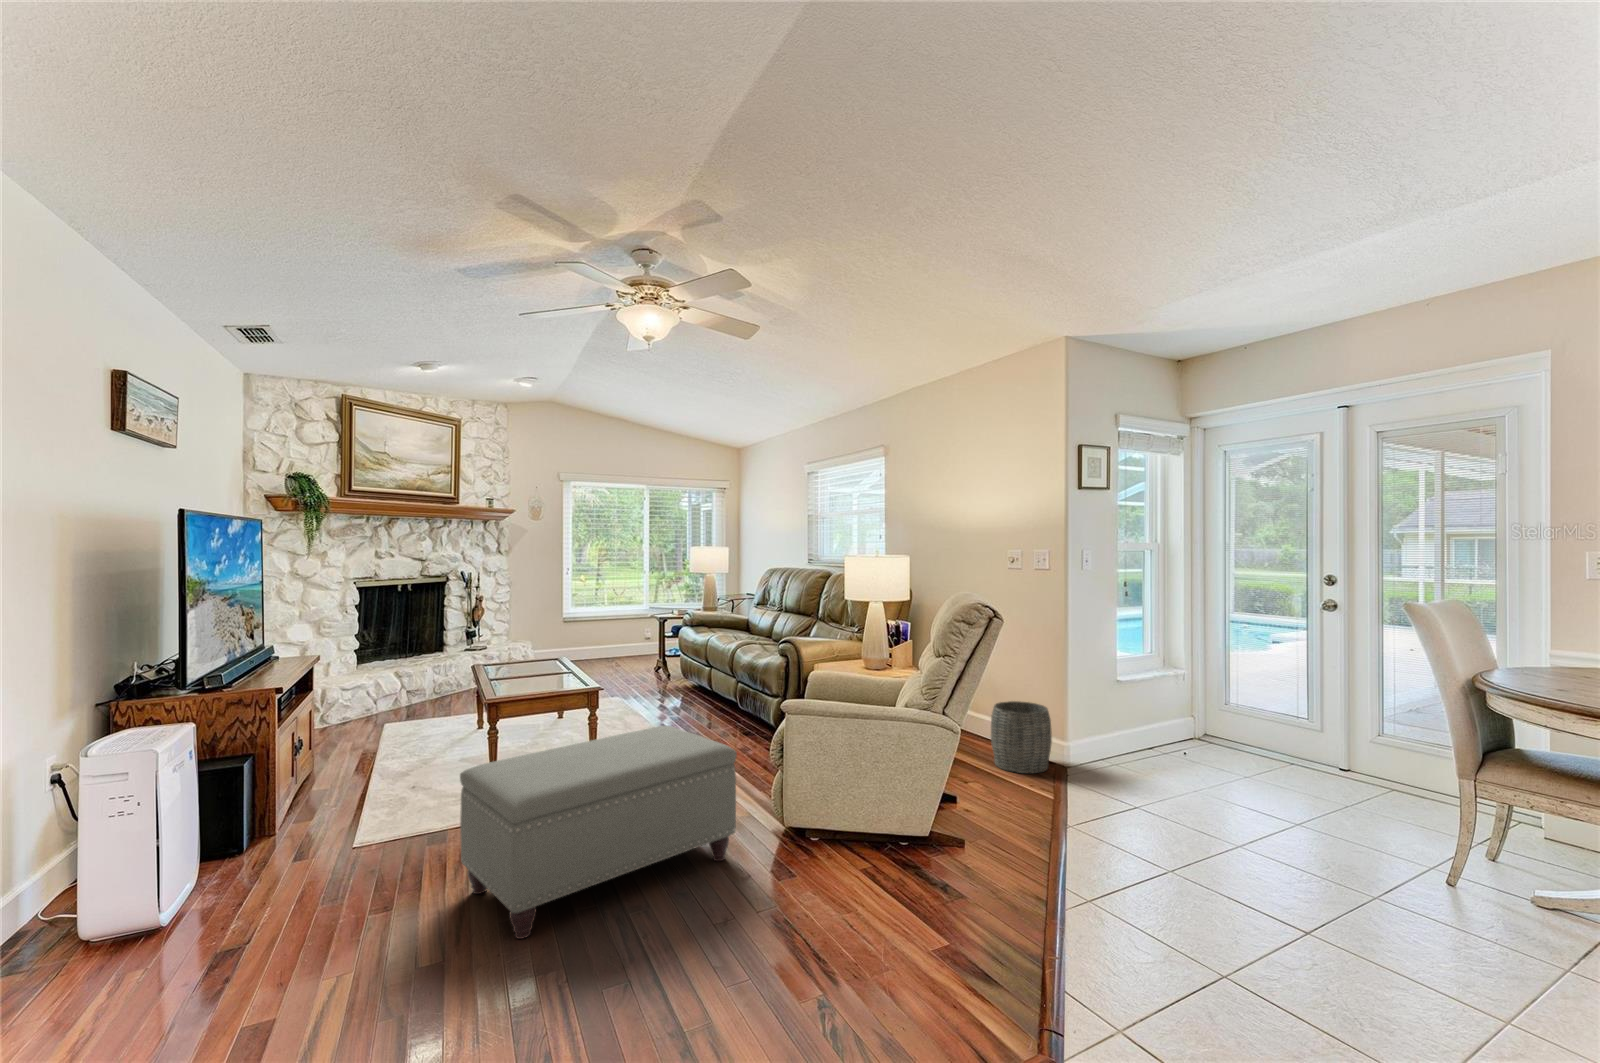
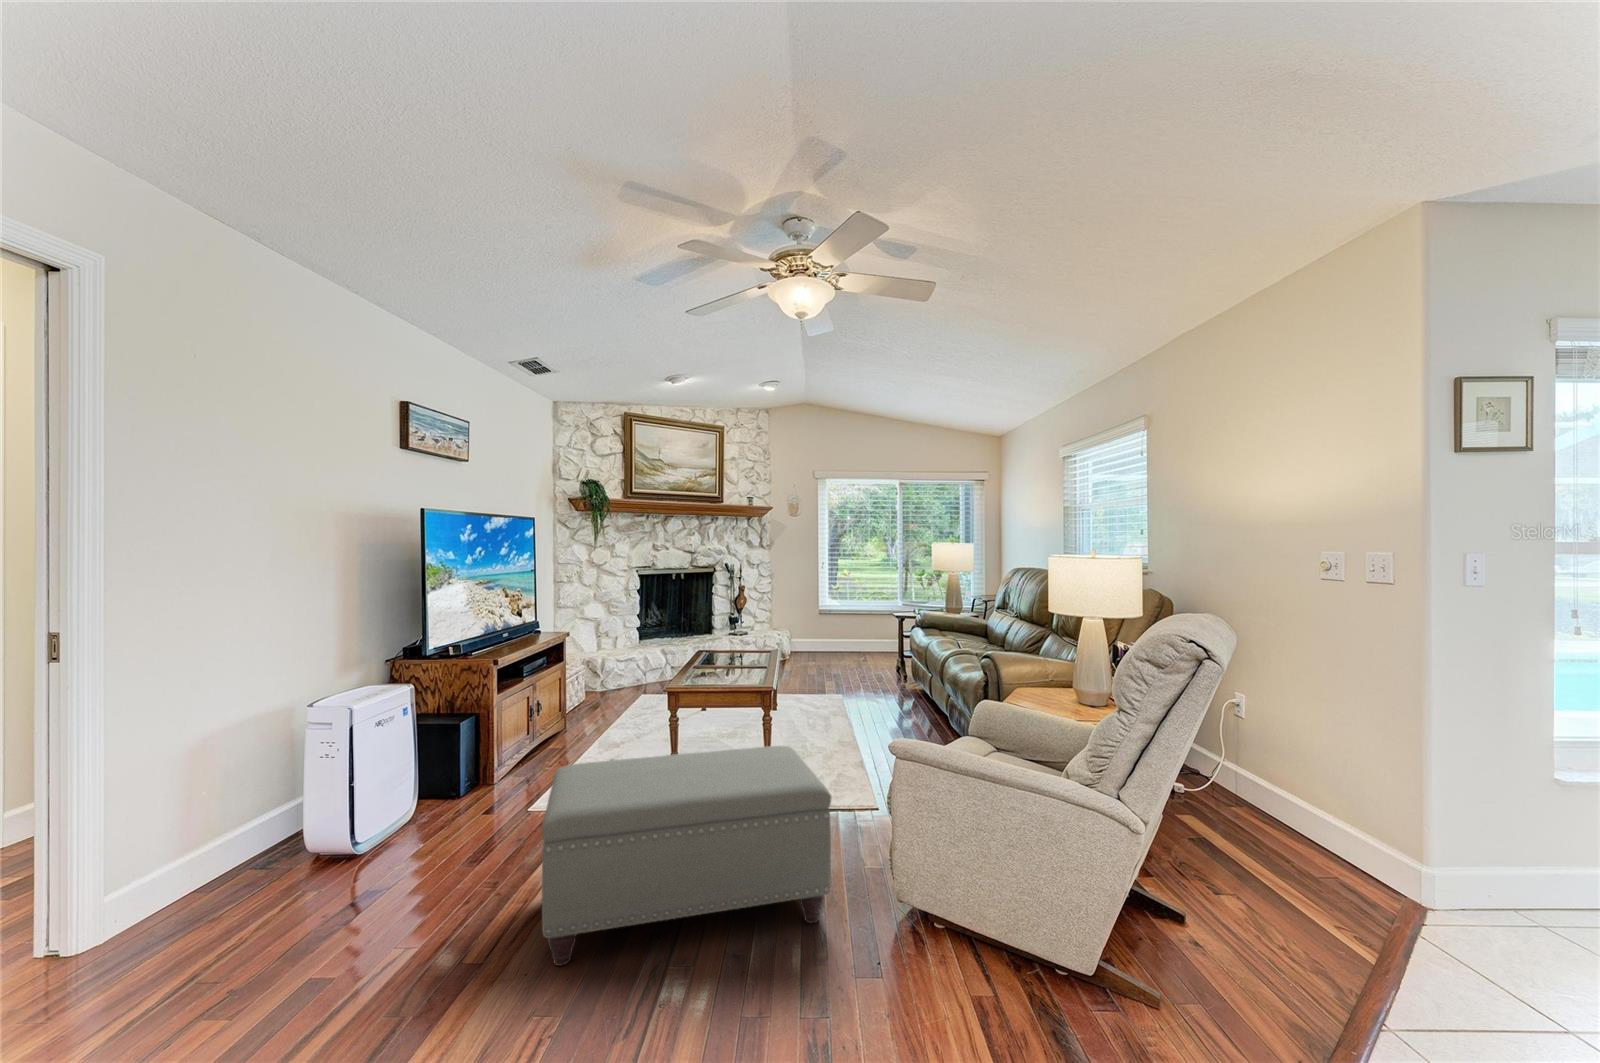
woven basket: present [991,701,1052,773] -> none [1263,774,1373,894]

